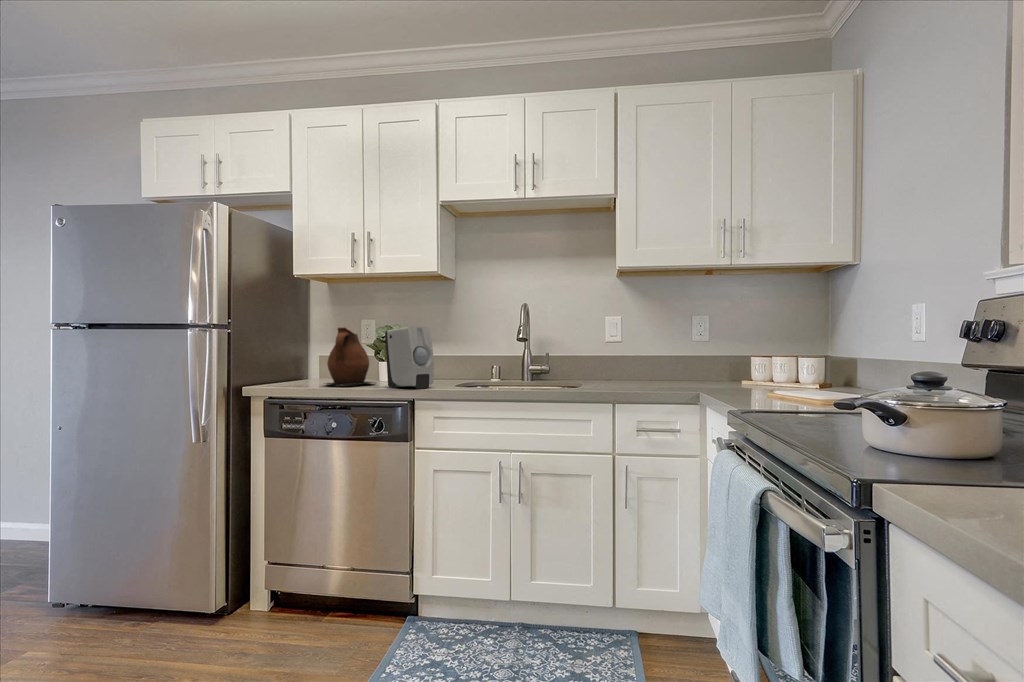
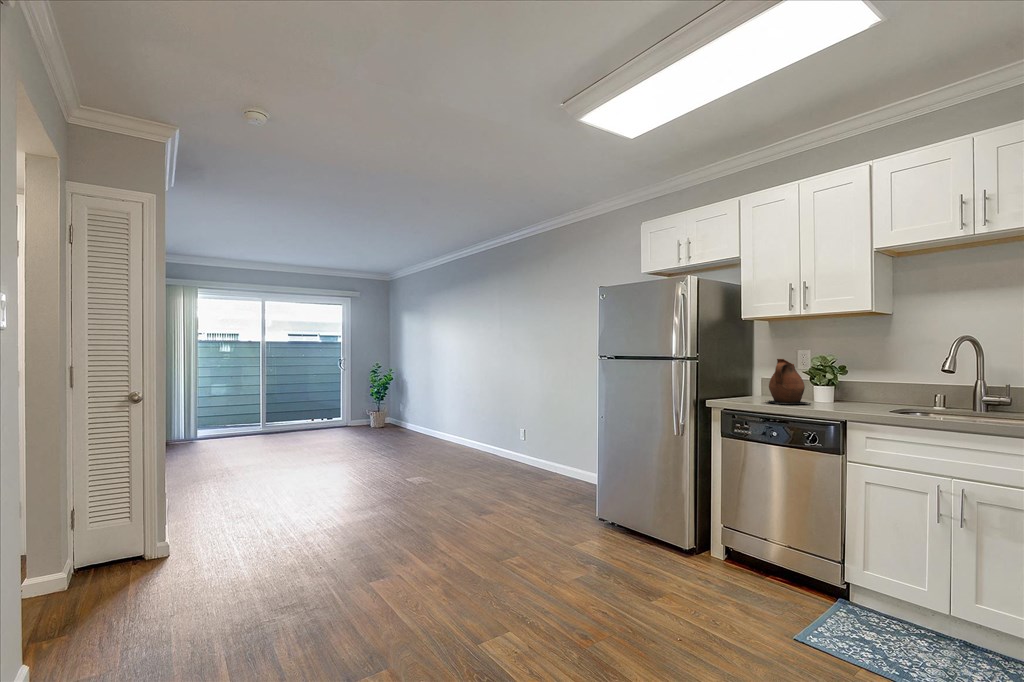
soap dispenser: present [385,327,434,389] -> none [818,360,865,412]

